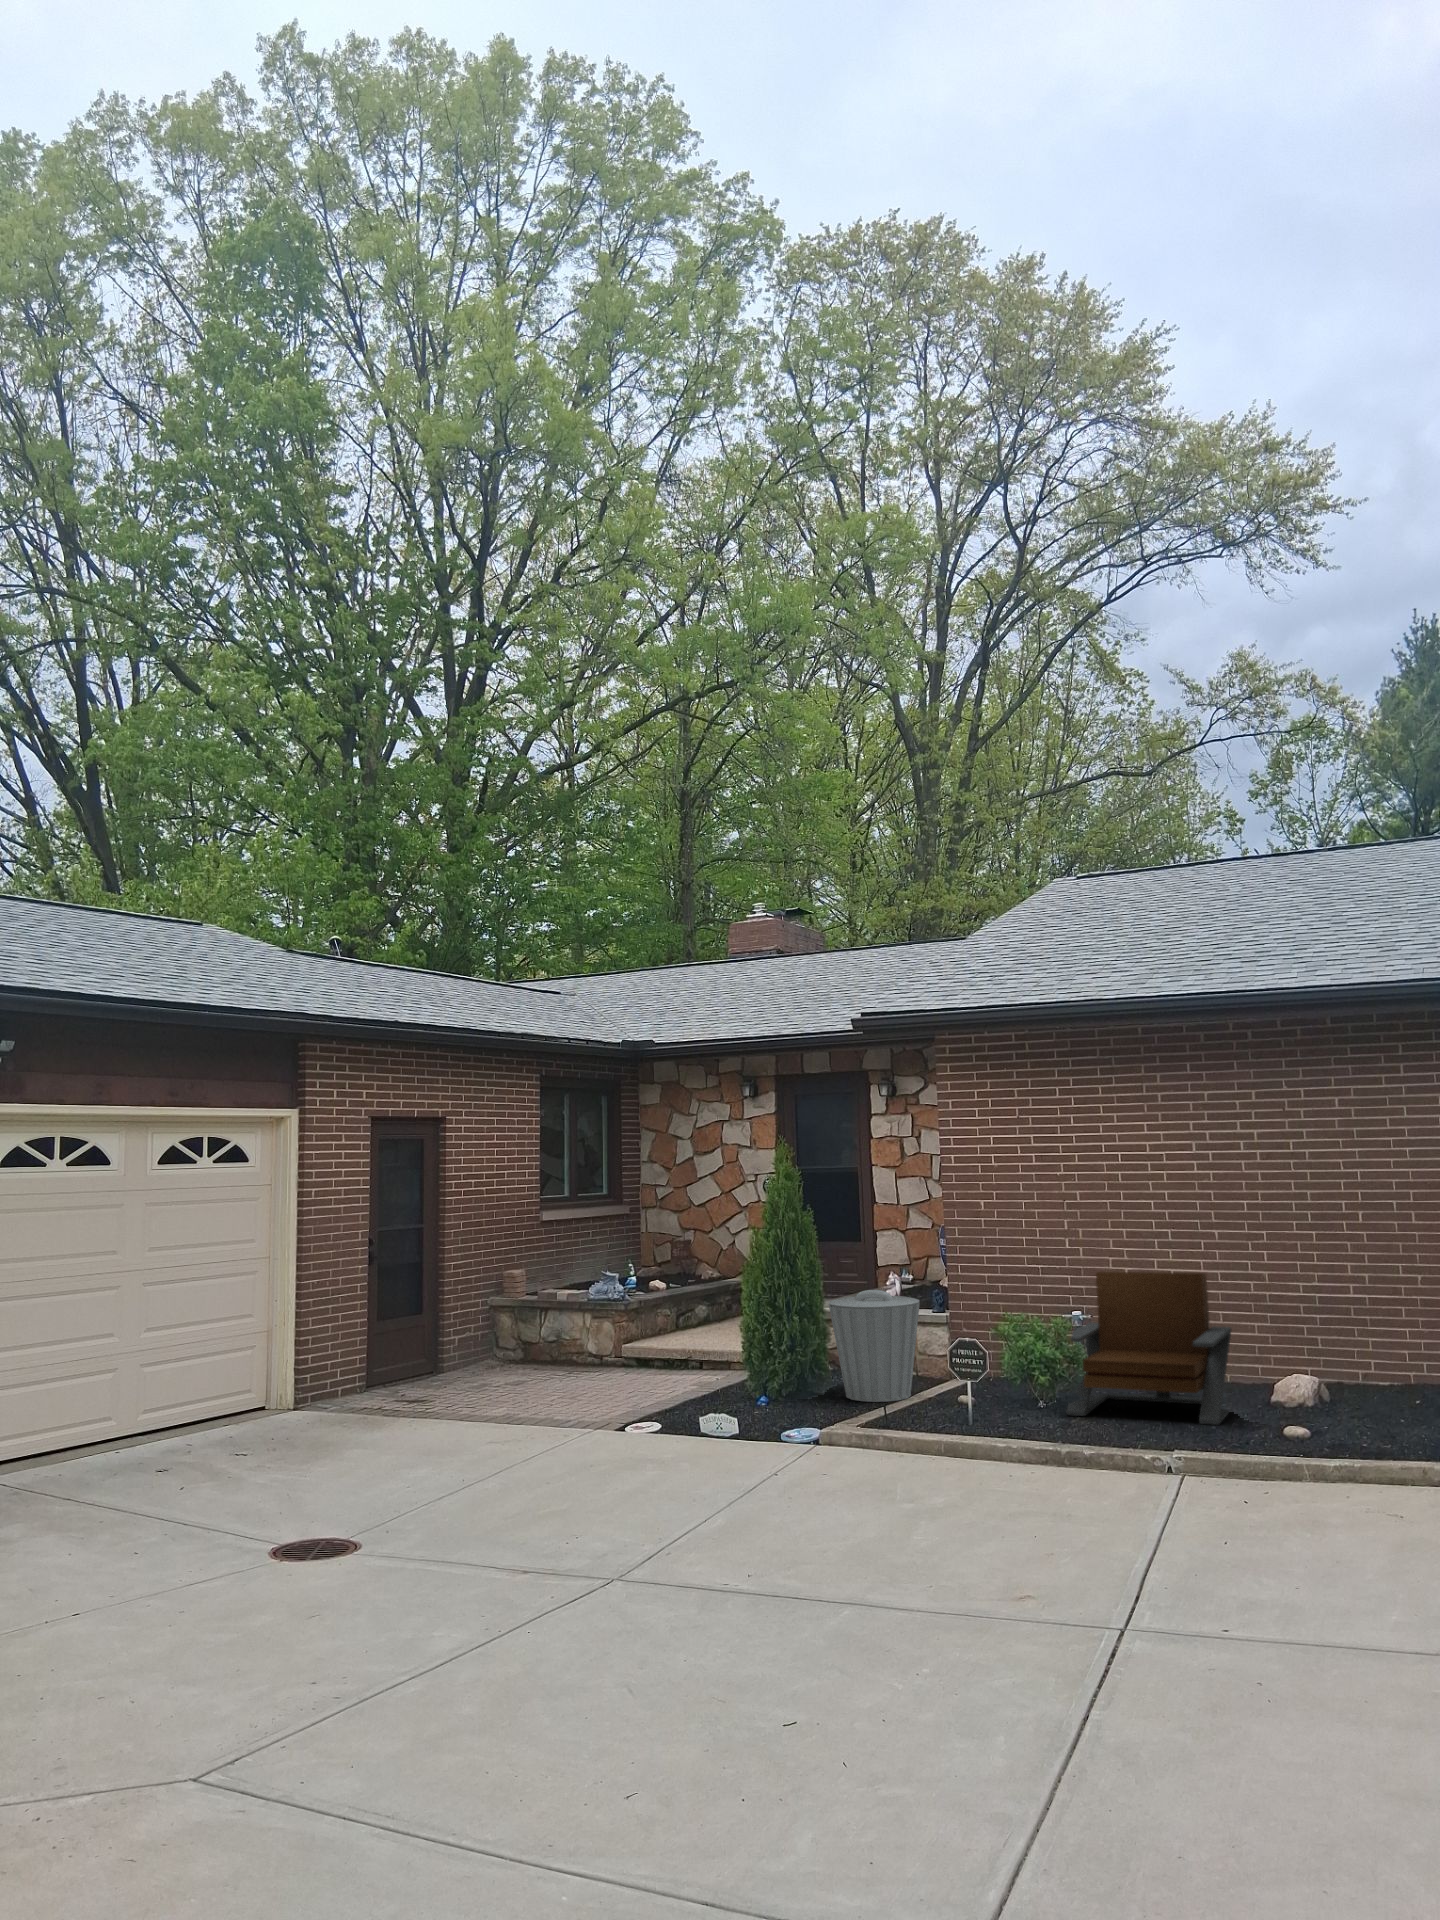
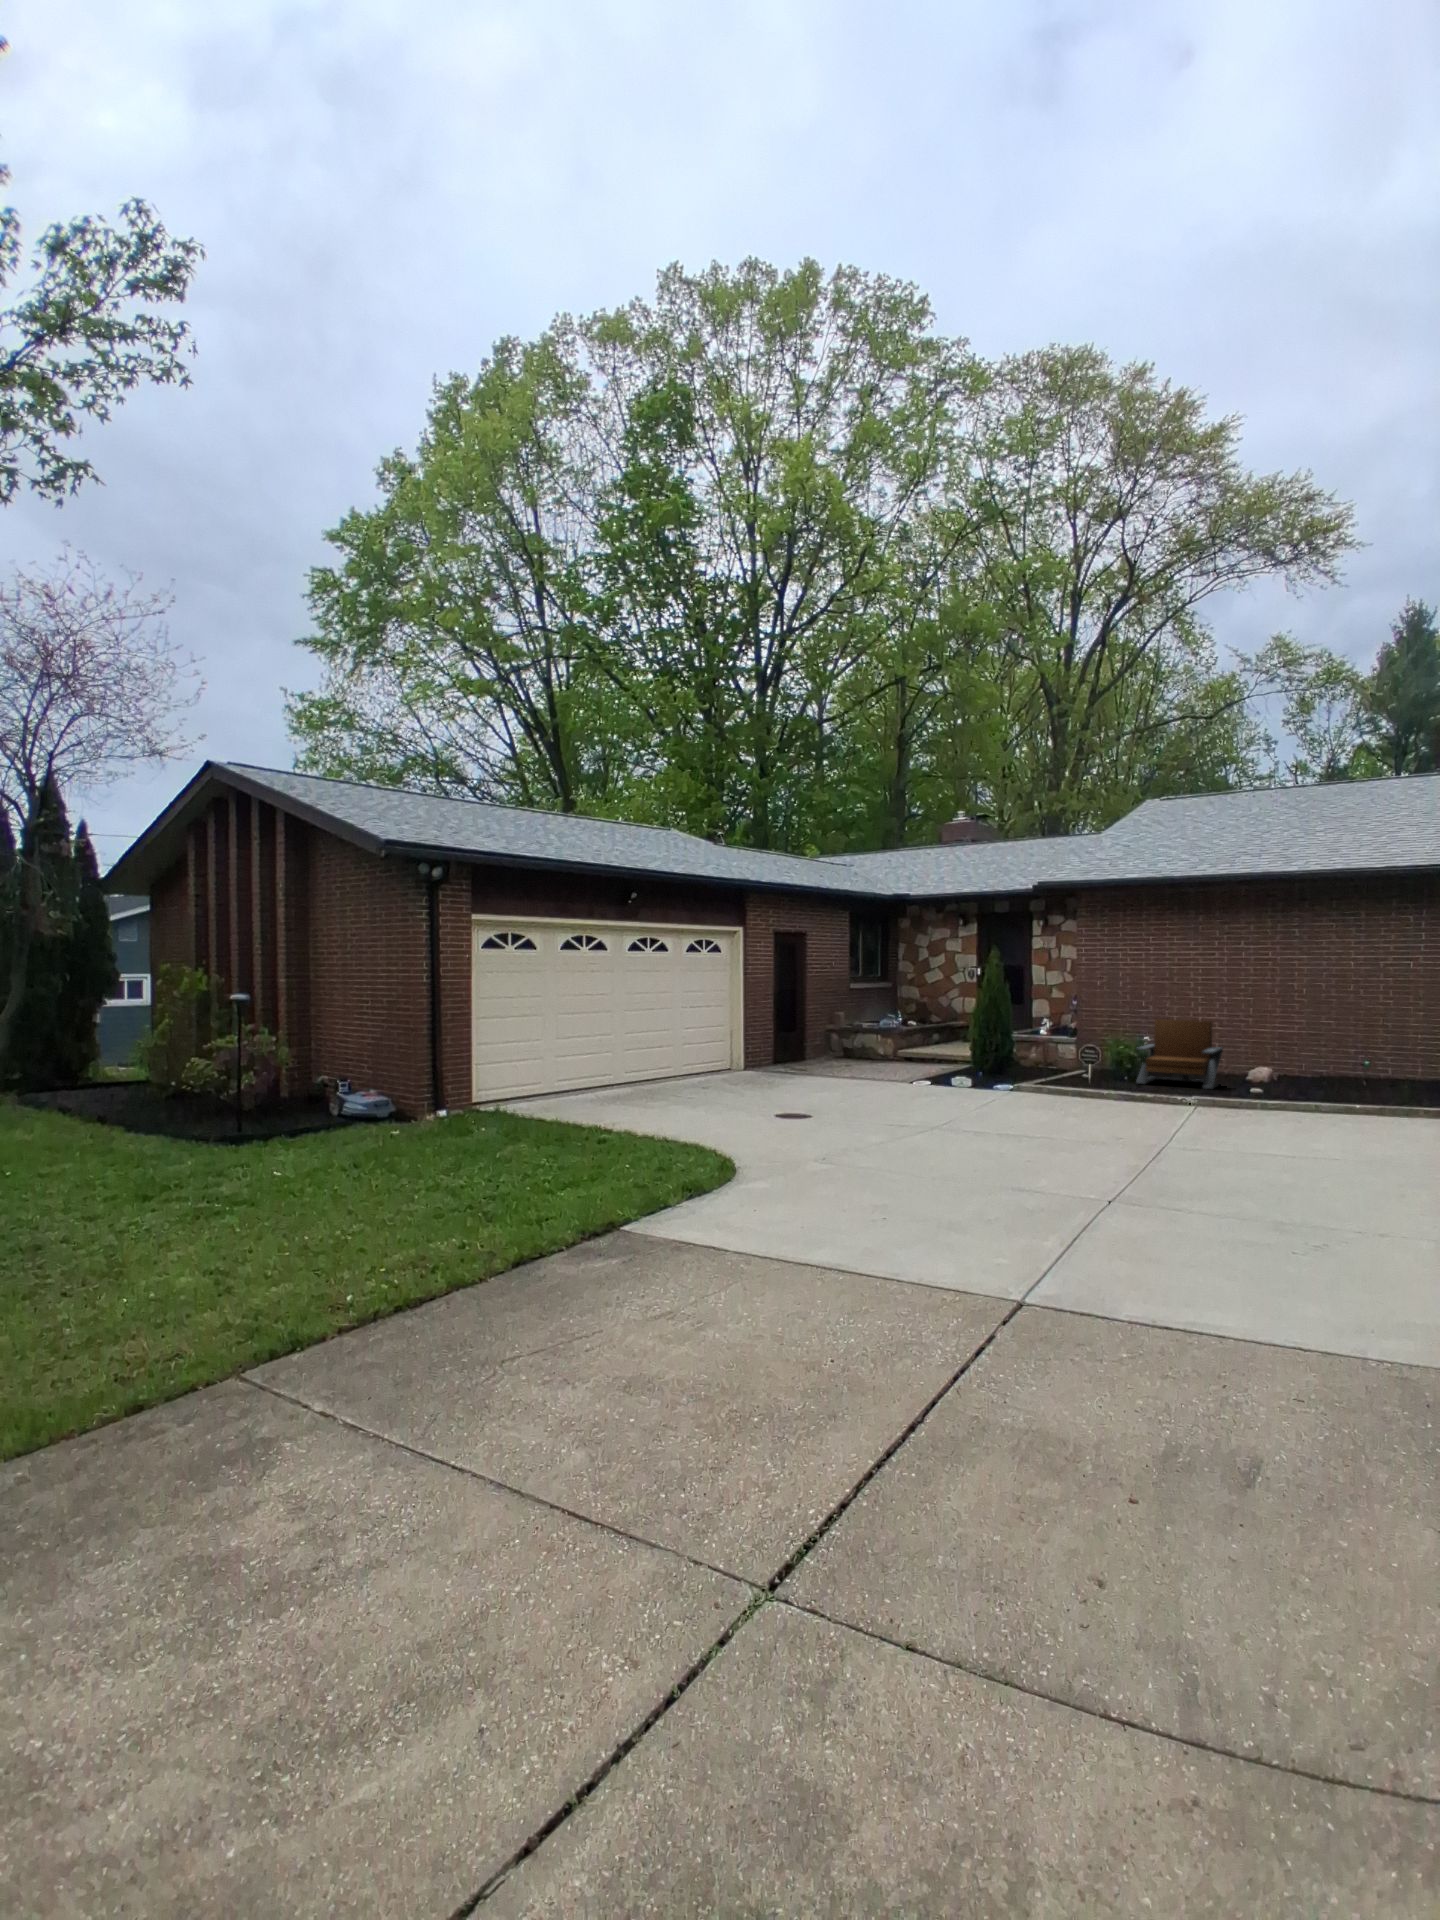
trash can: present [829,1290,920,1402] -> none [1016,1025,1062,1077]

